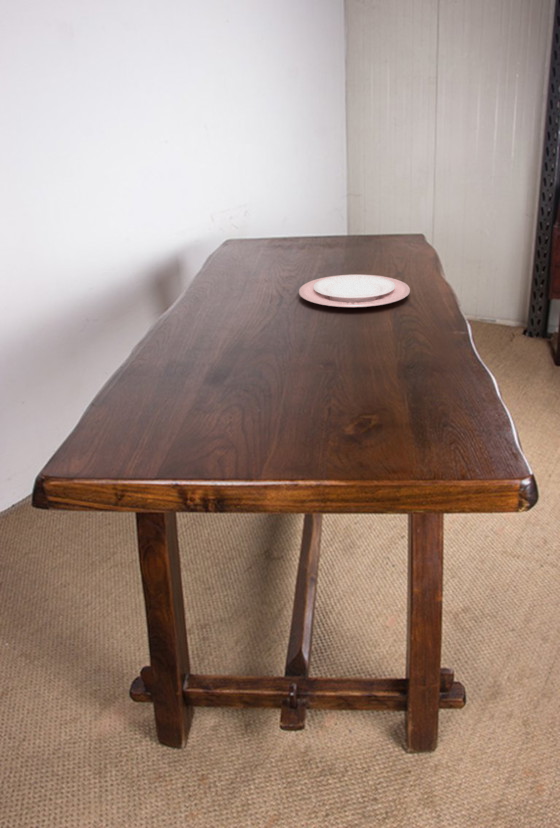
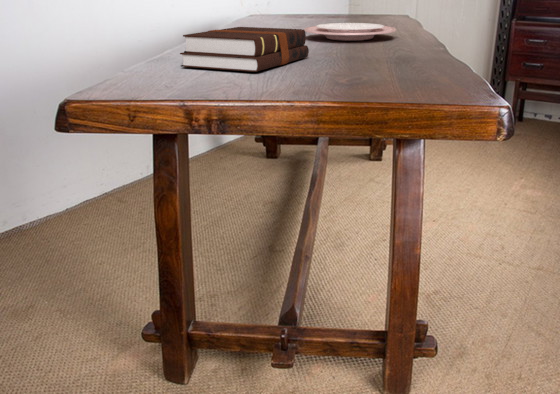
hardback book: none [160,320,308,404] -> present [180,27,309,72]

